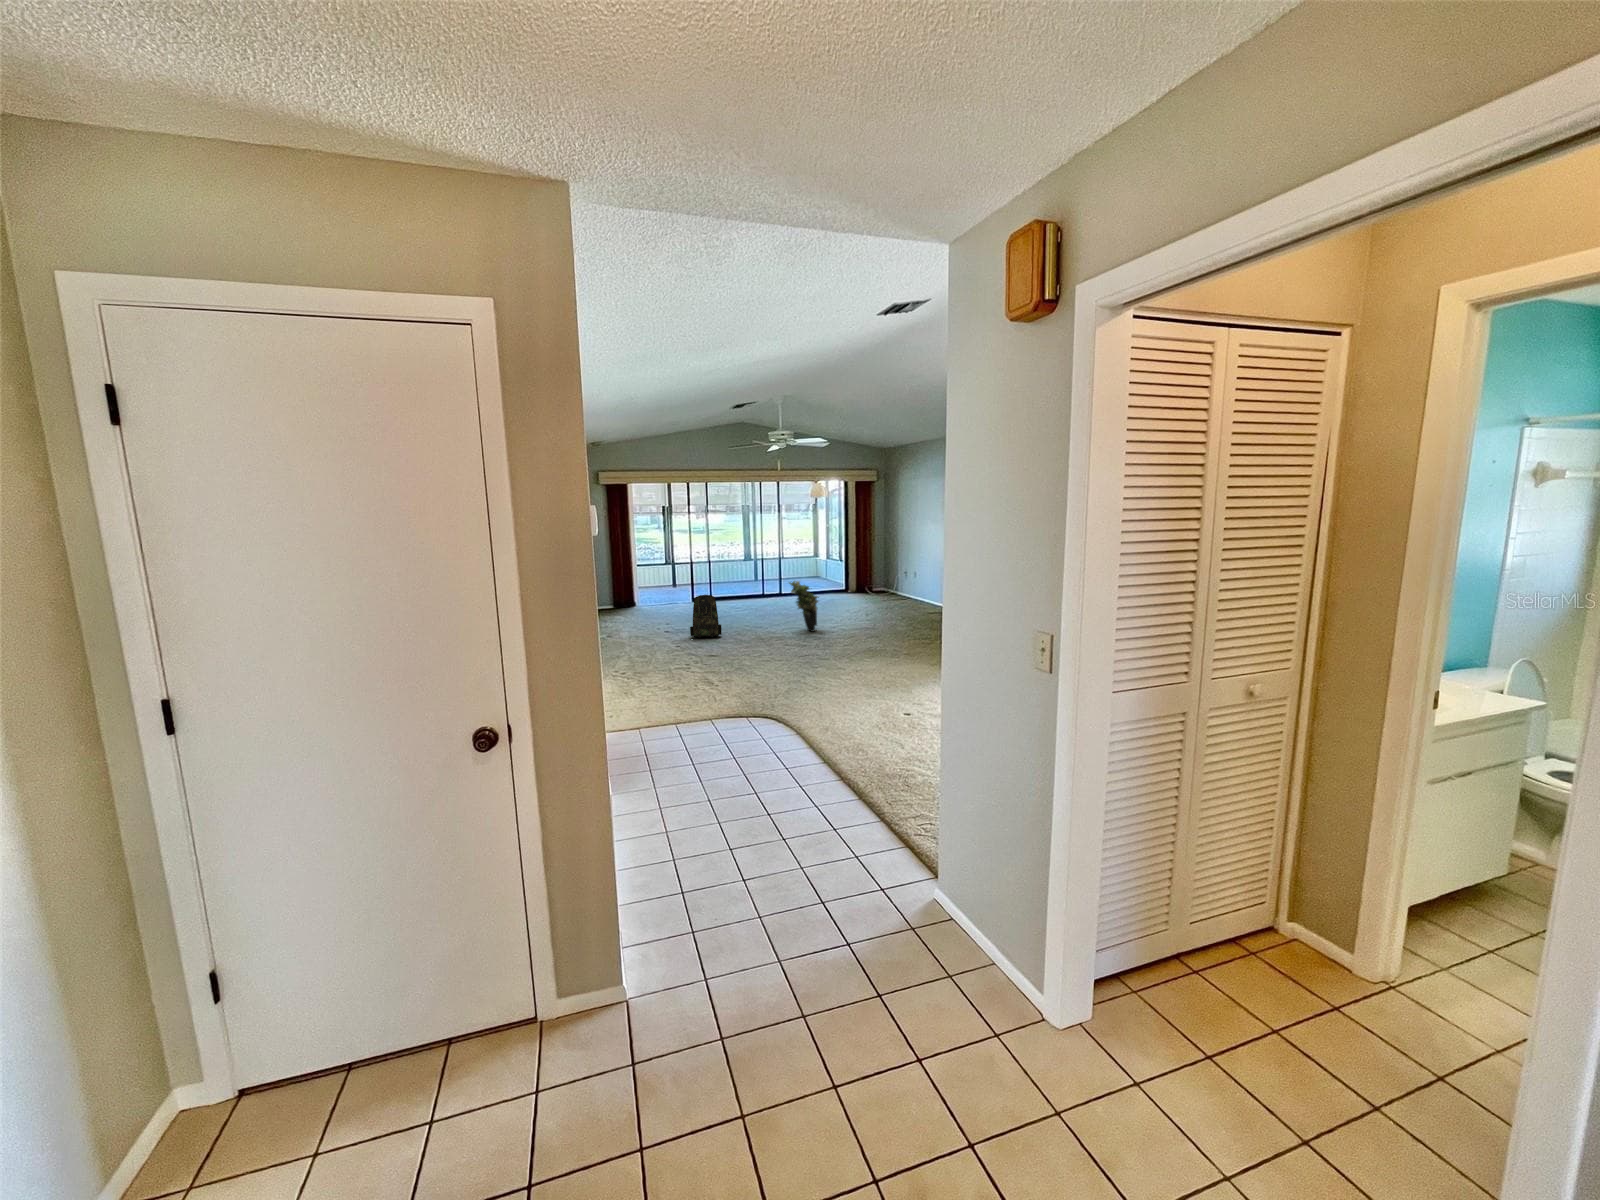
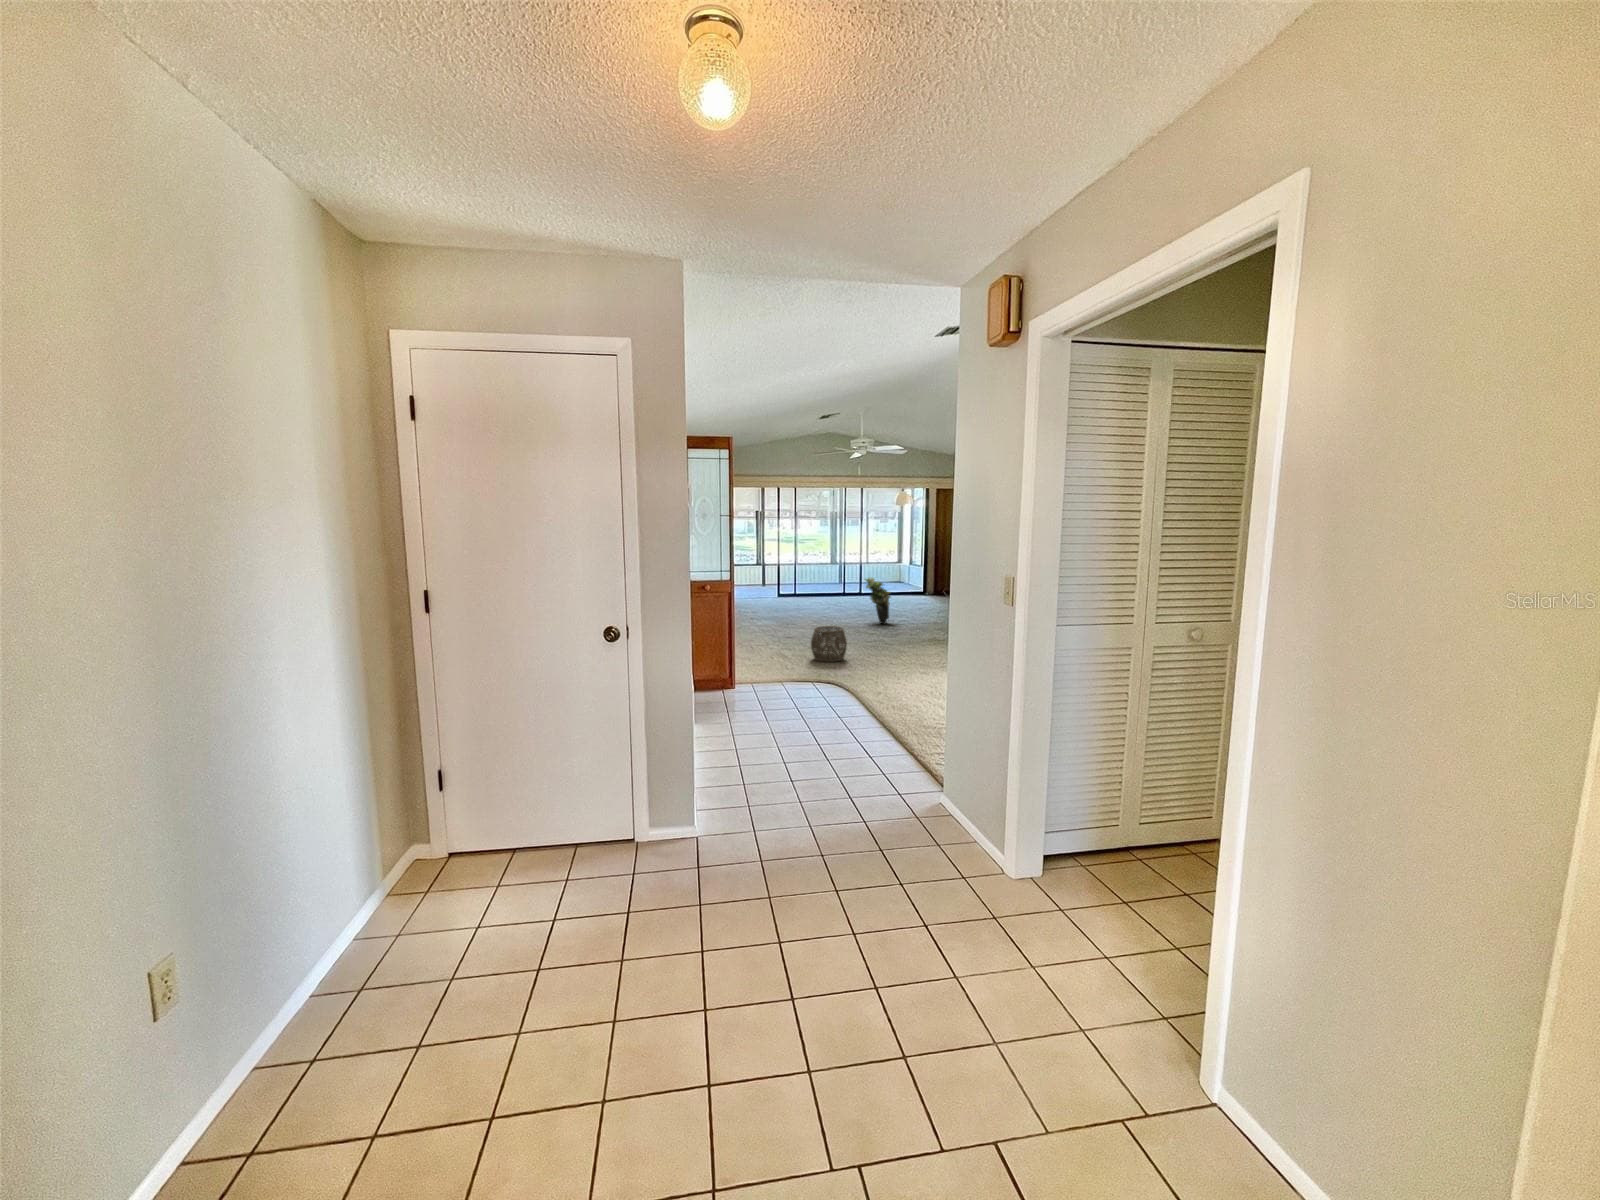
backpack: present [690,595,722,638] -> none [774,587,802,626]
woven basket: none [738,645,780,687] -> present [811,626,847,662]

